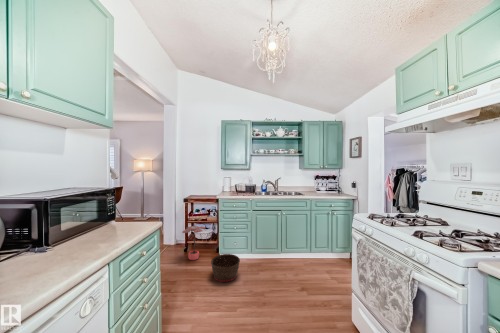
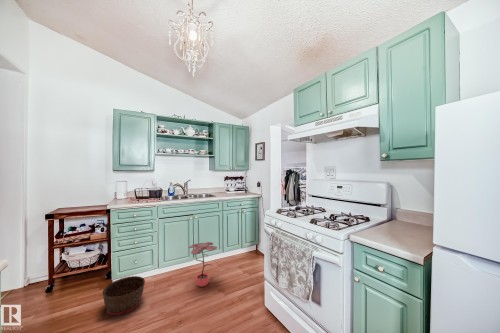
potted plant: present [182,226,206,260] -> present [189,242,217,287]

